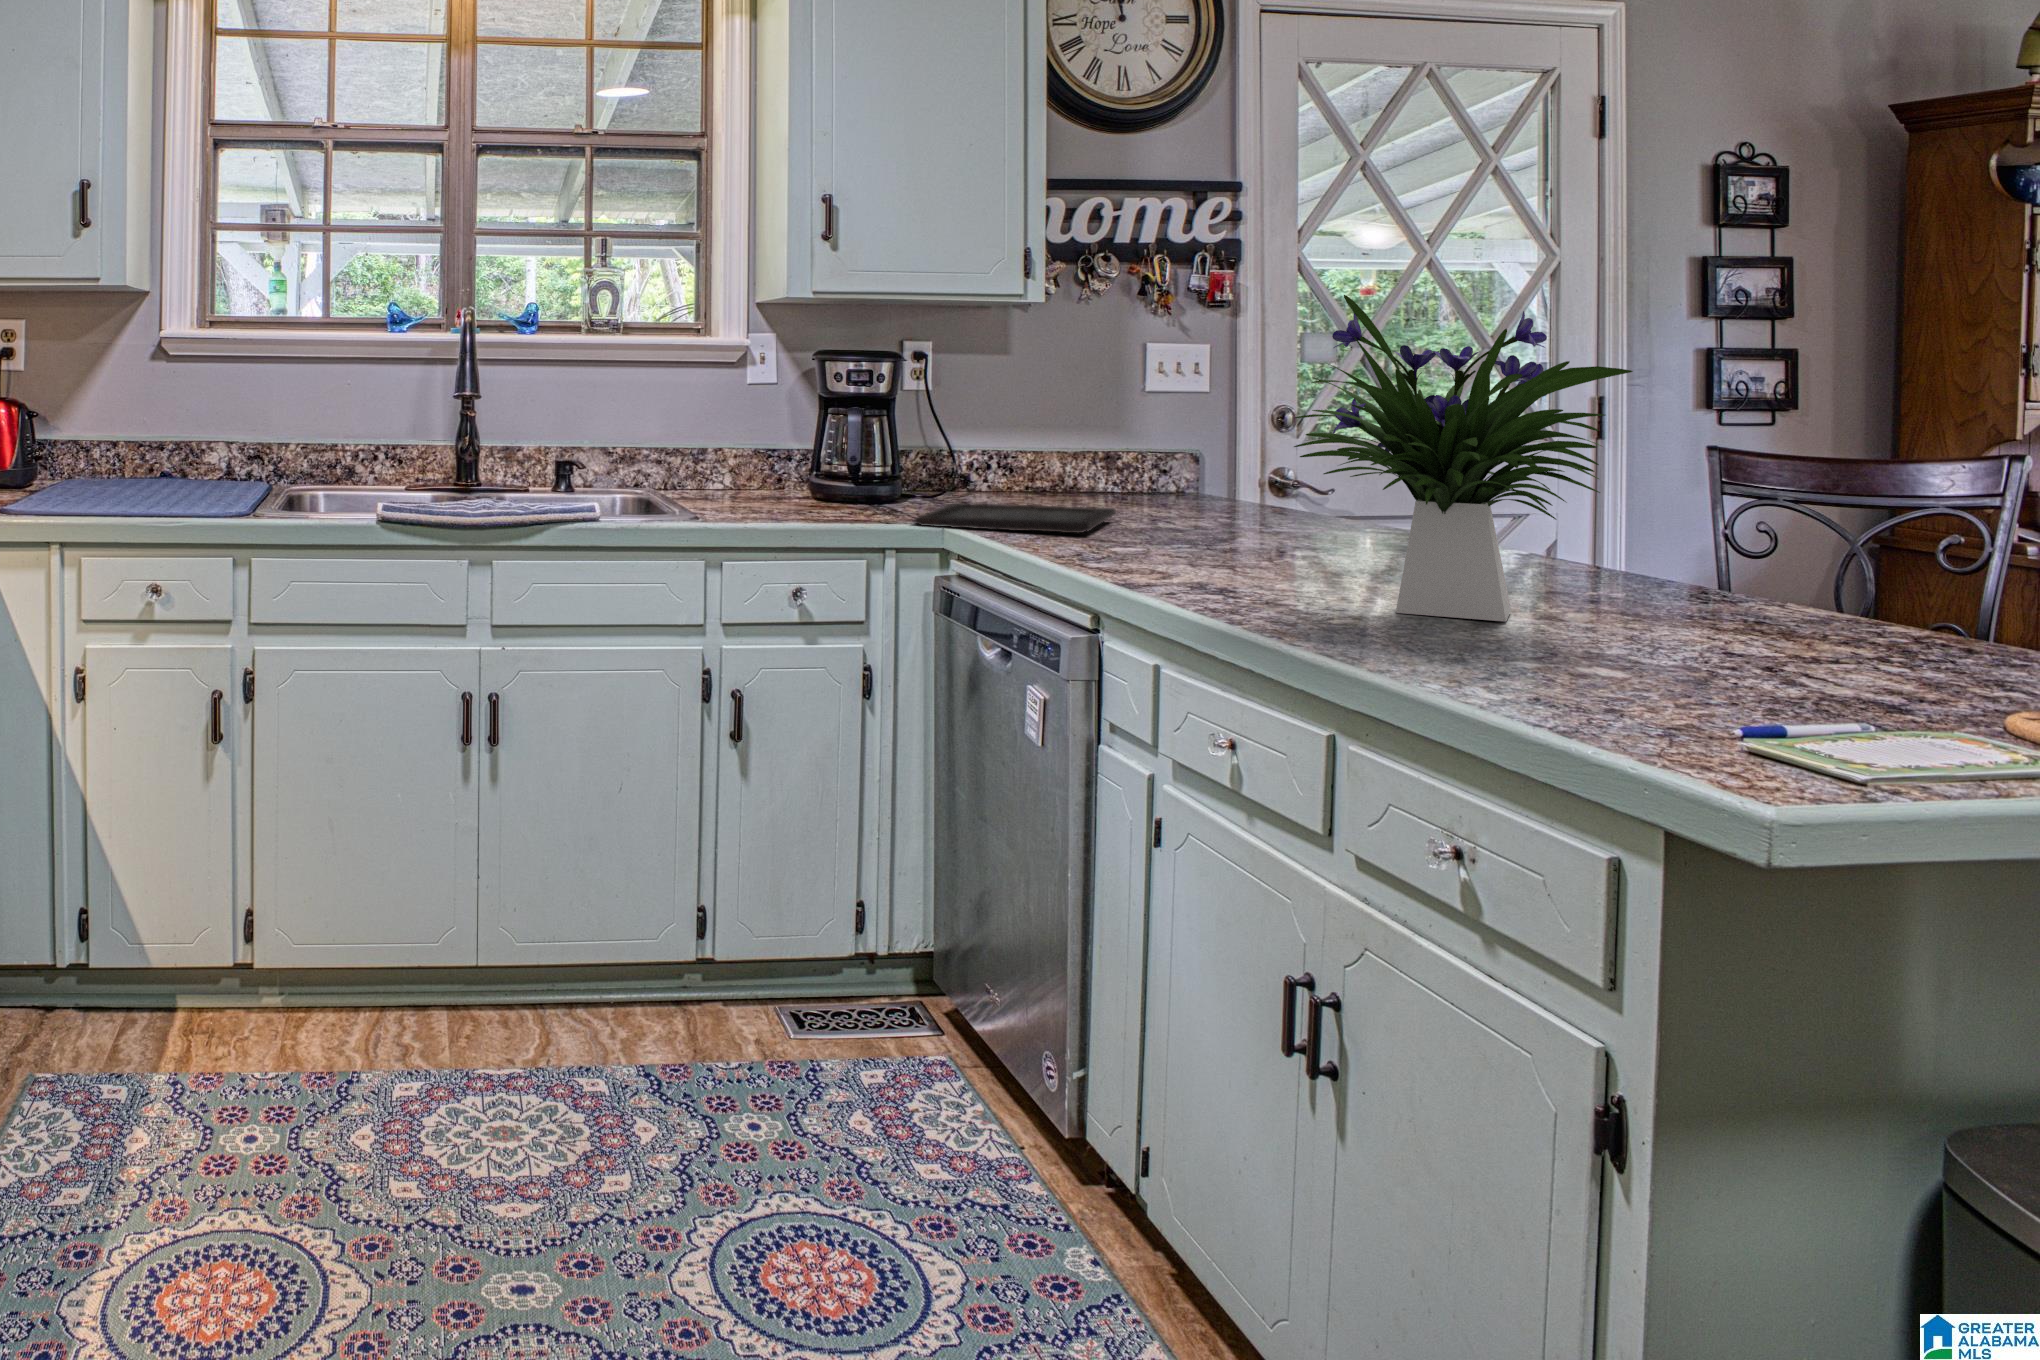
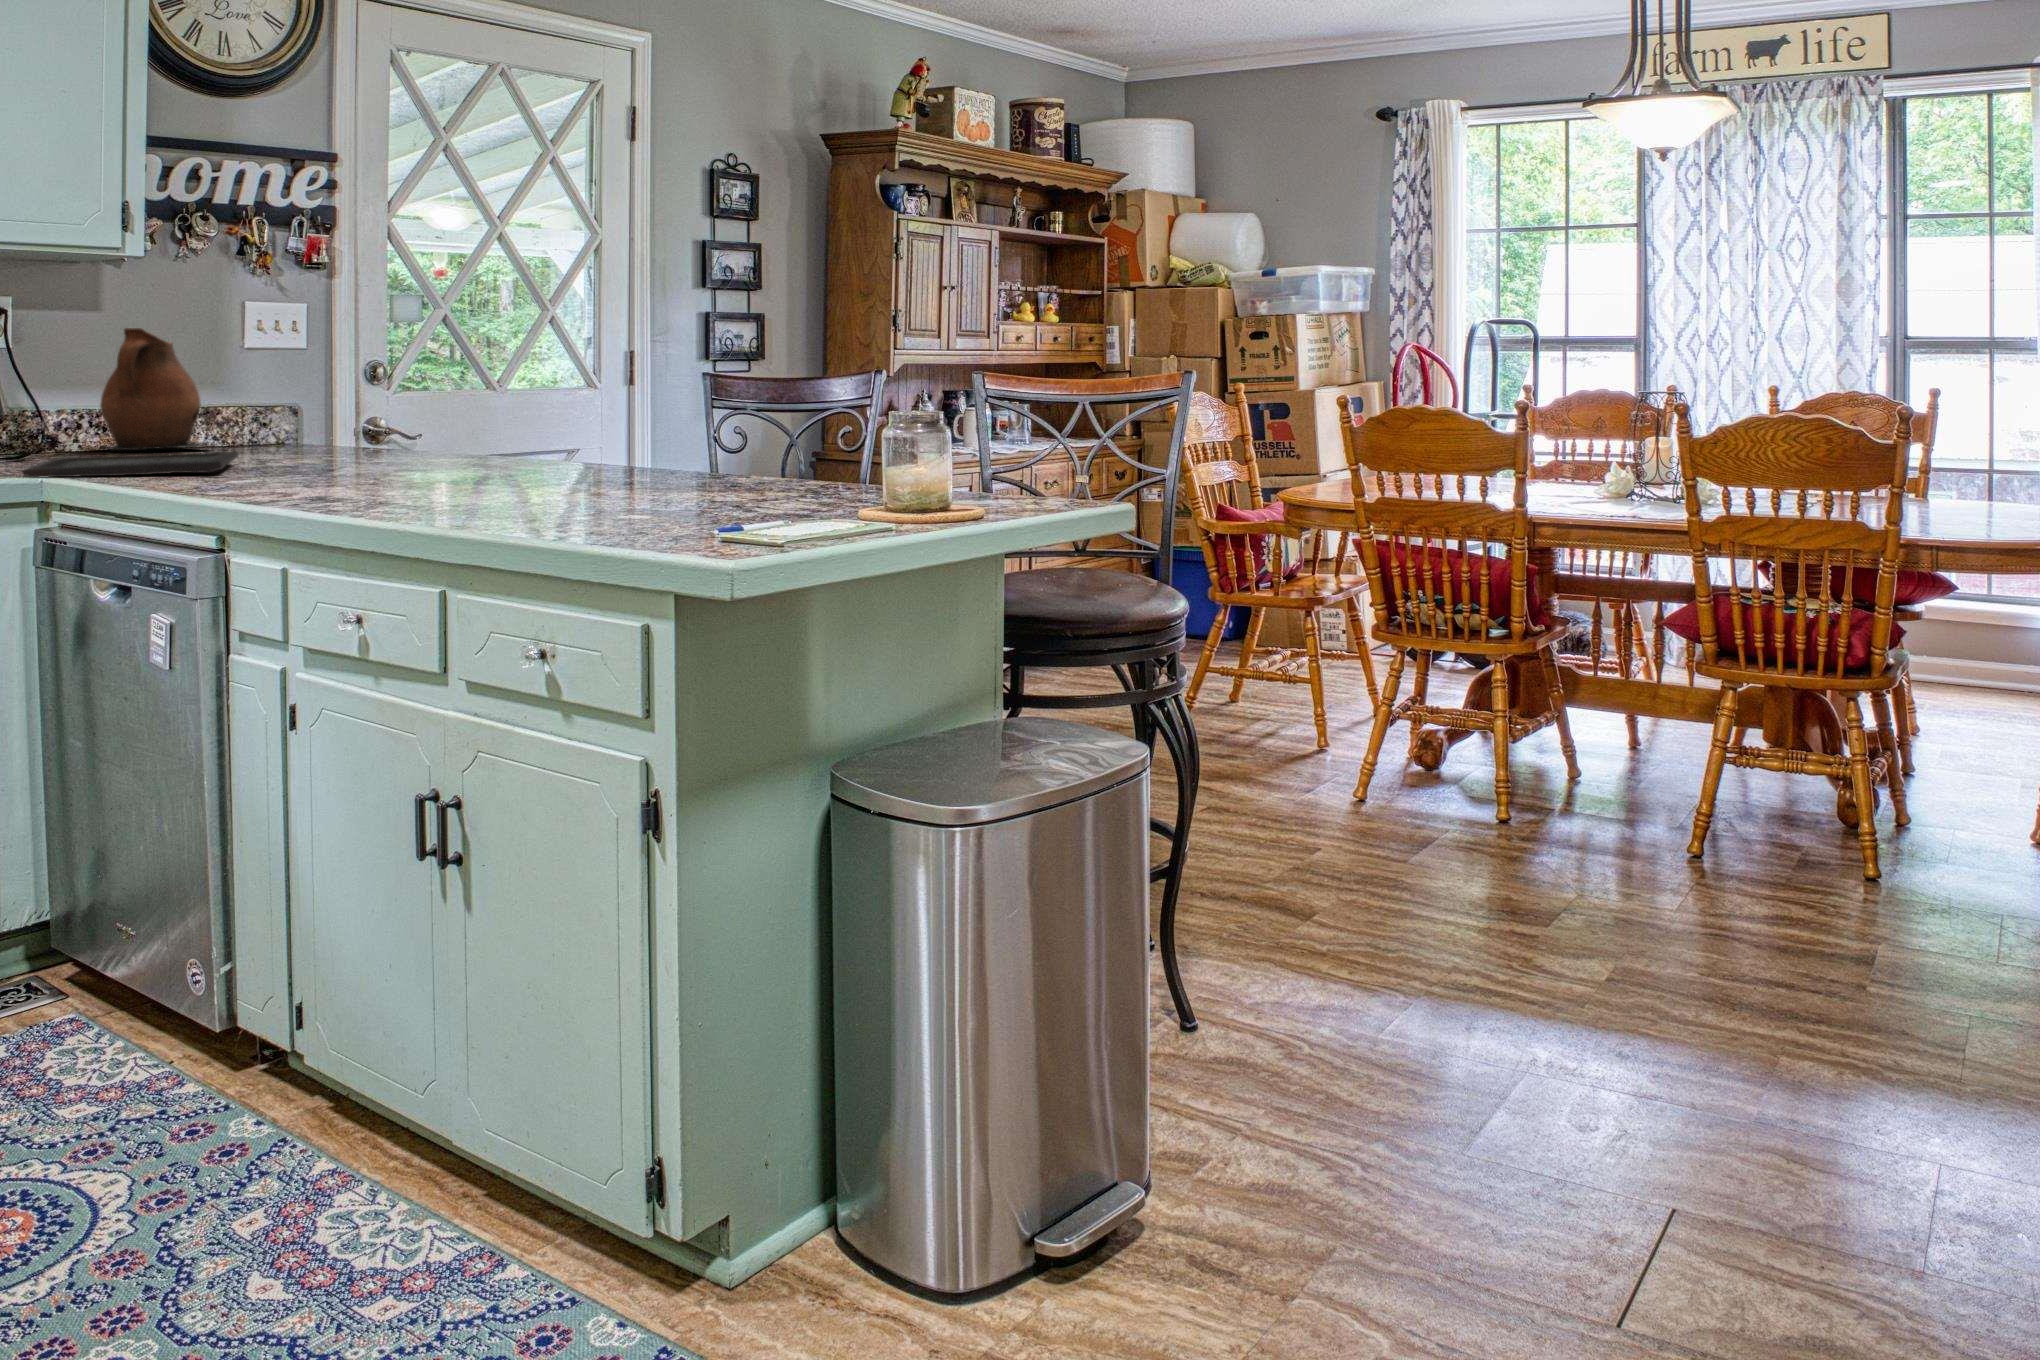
flower arrangement: present [1294,295,1633,622] -> none [431,246,677,500]
ceramic pitcher: none [992,373,1110,498] -> present [90,328,215,450]

